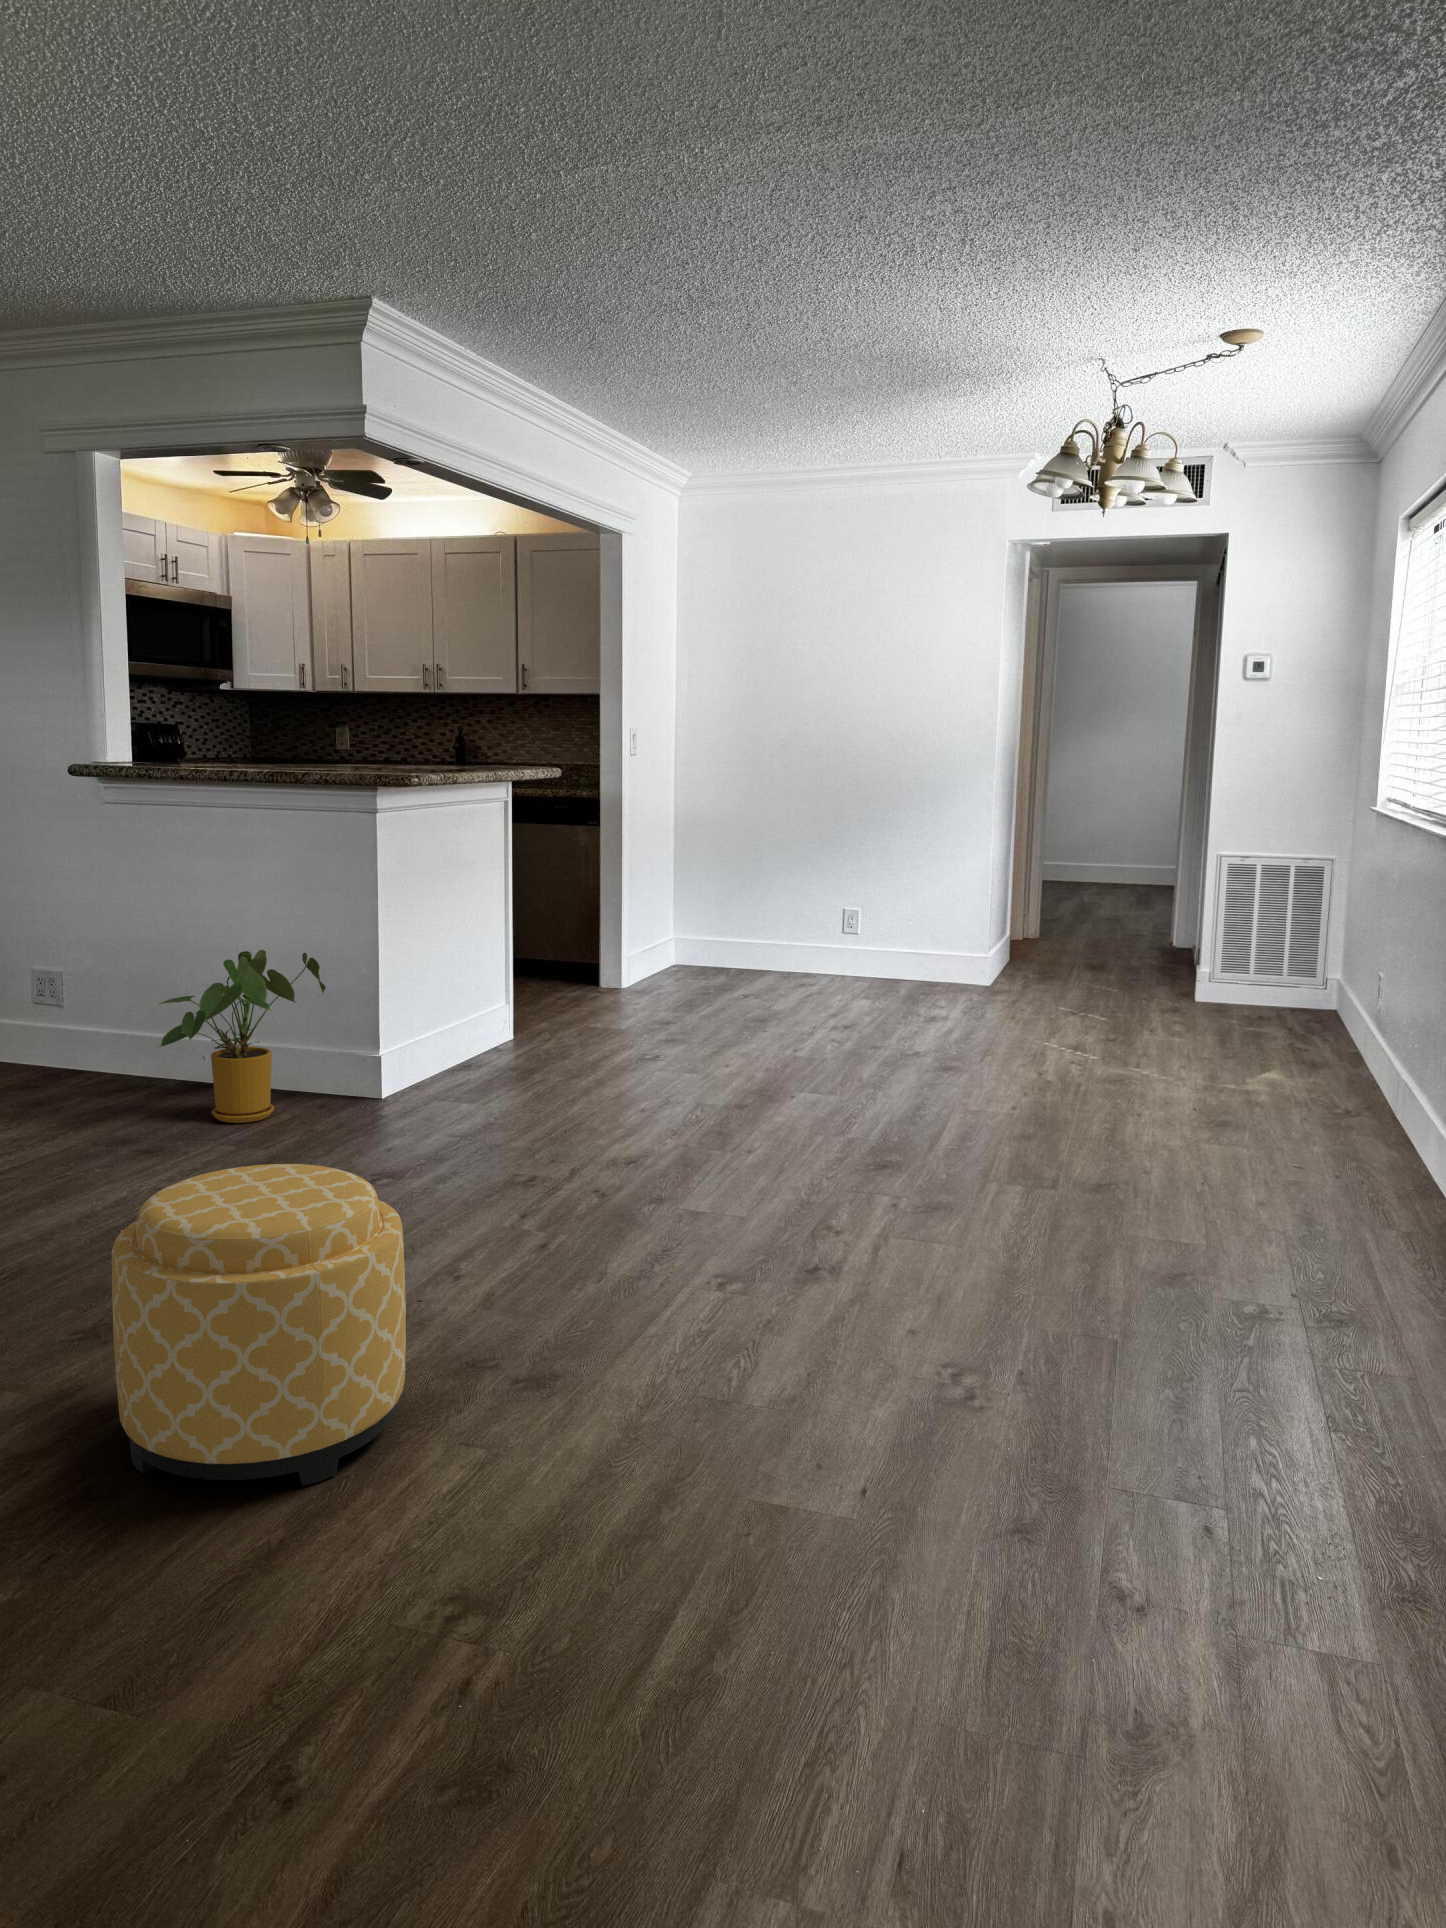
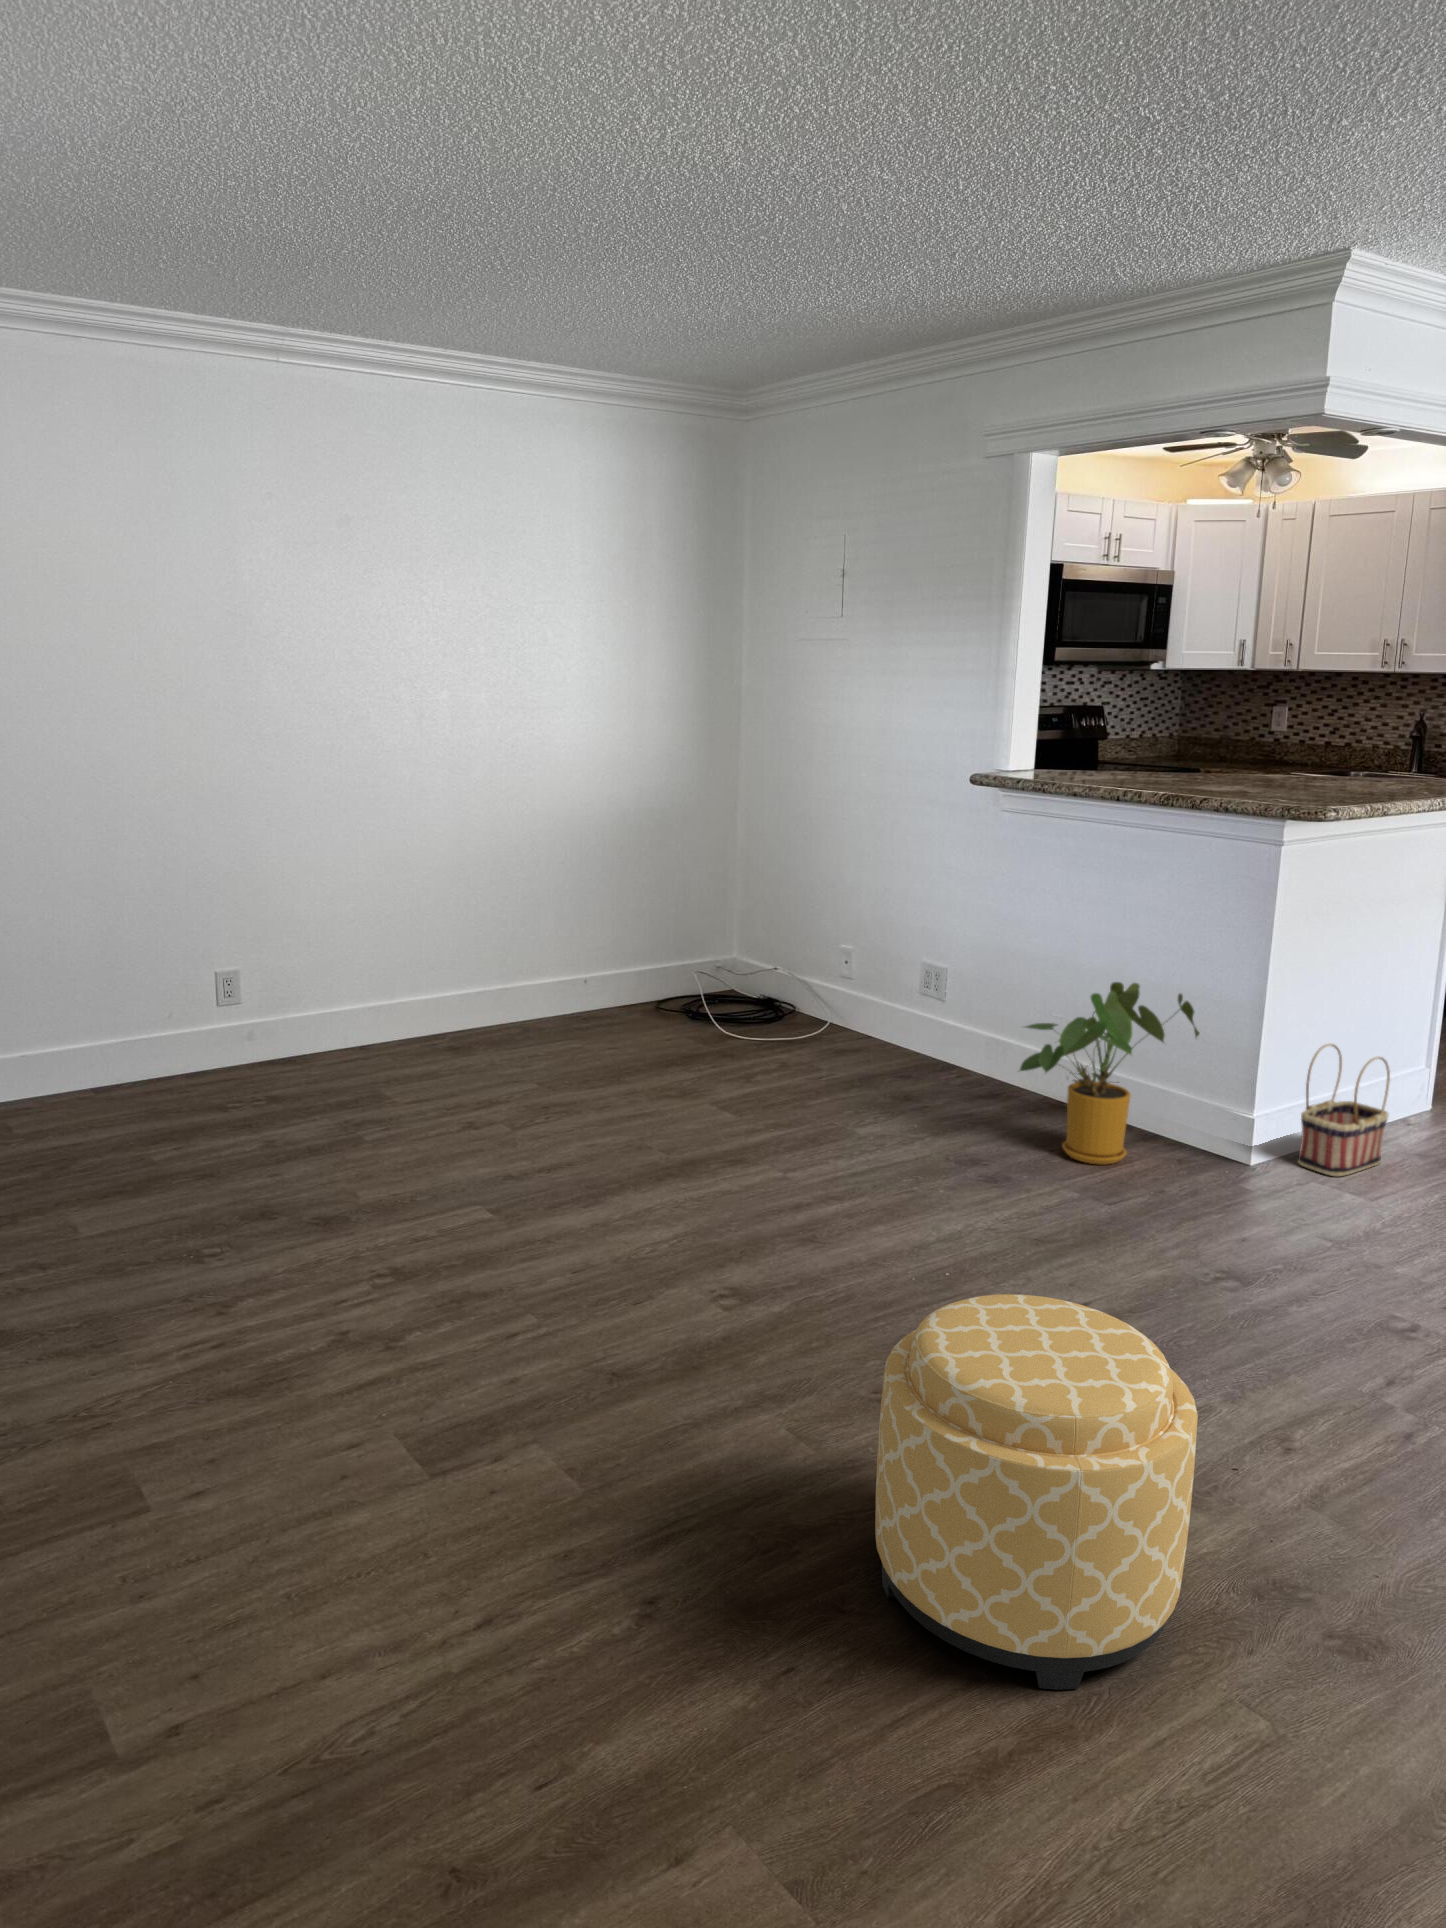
basket: none [420,983,487,1094] -> present [1298,1044,1390,1176]

